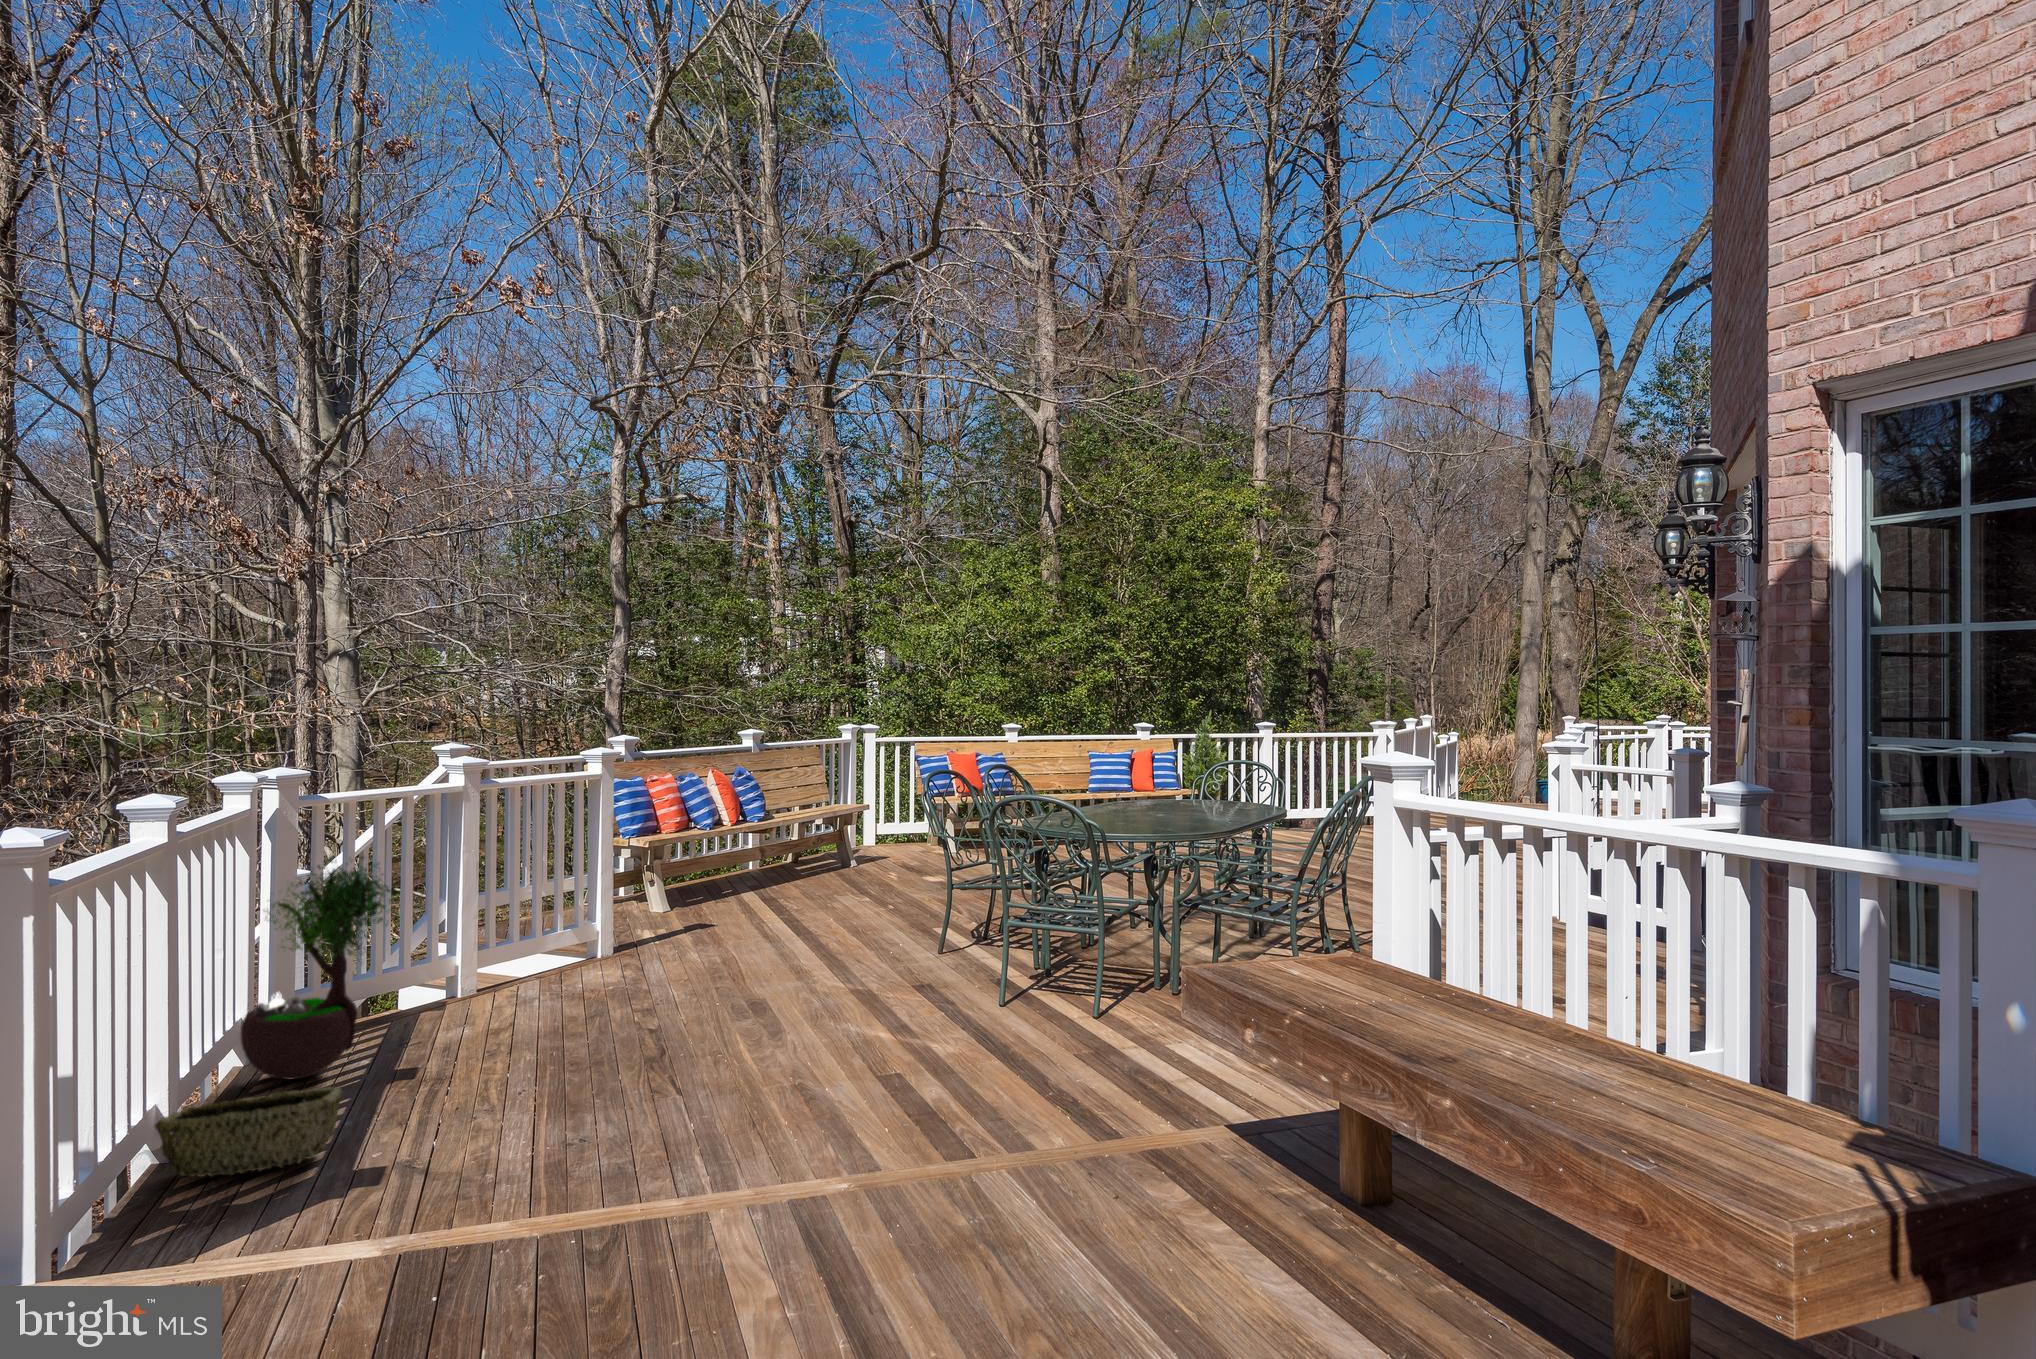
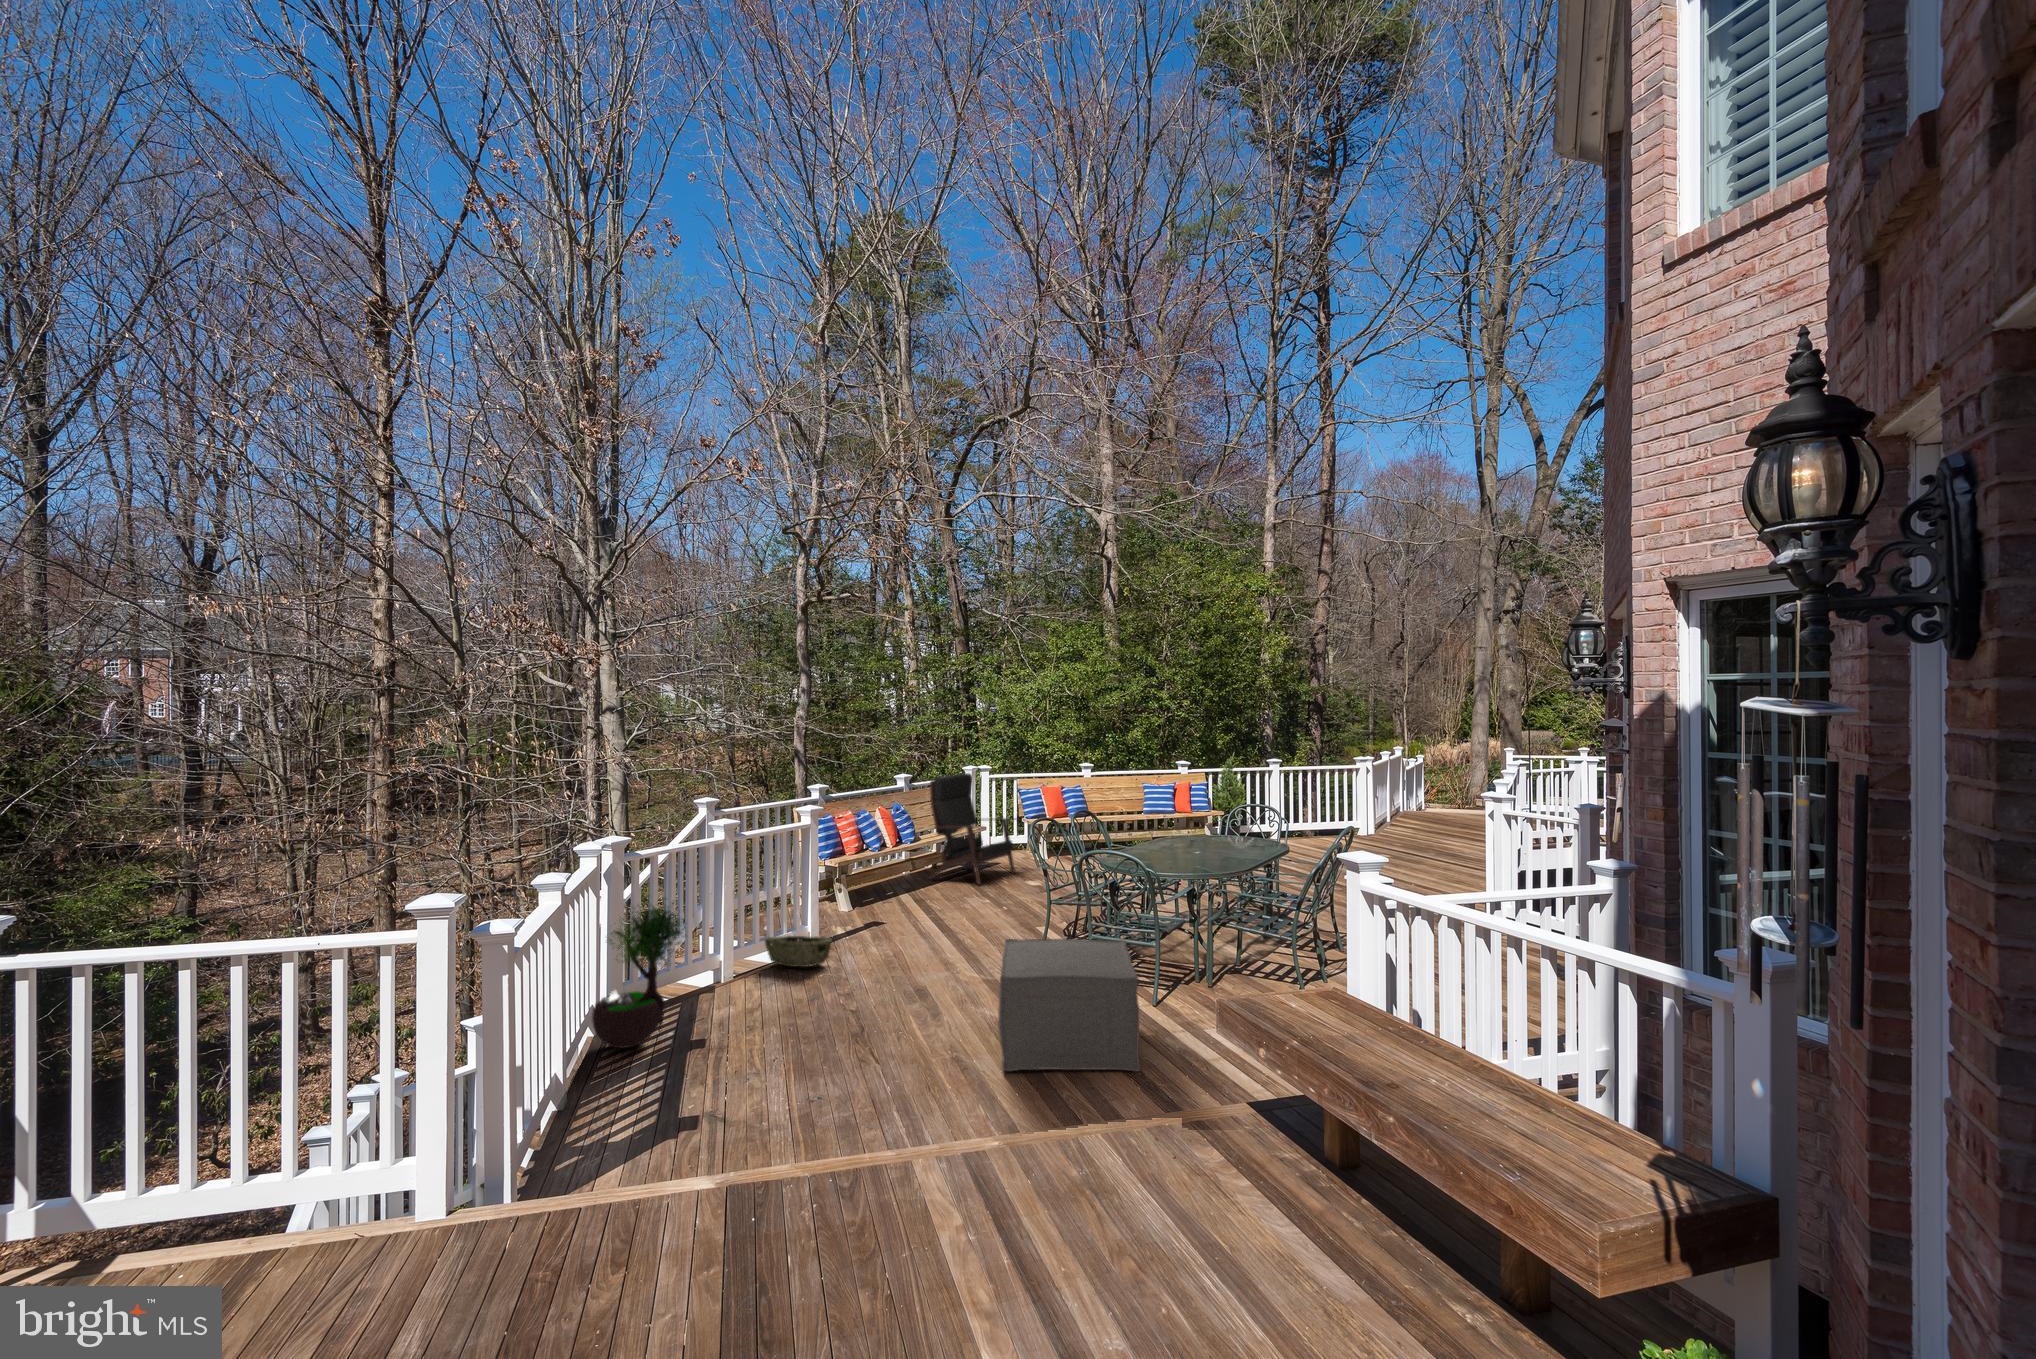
lounge chair: none [781,735,911,887] -> present [929,773,1016,885]
ottoman: none [864,920,1068,1099] -> present [998,939,1140,1072]
woven basket: present [155,1087,341,1177] -> present [765,936,832,967]

